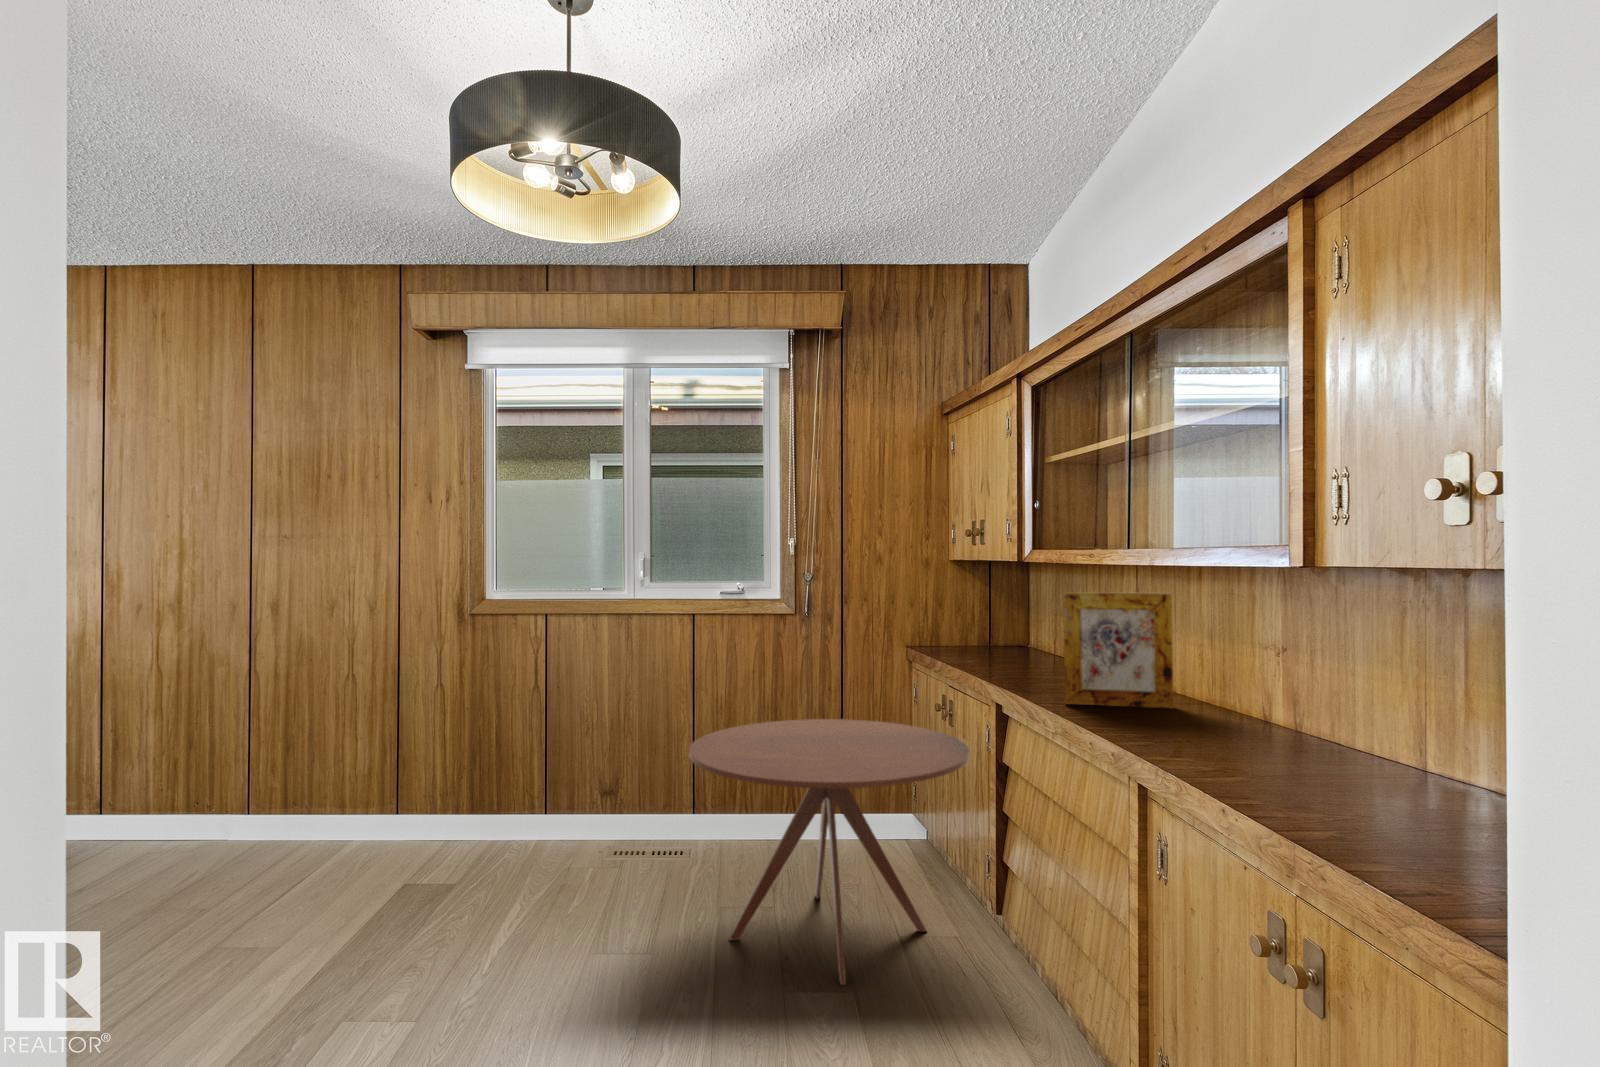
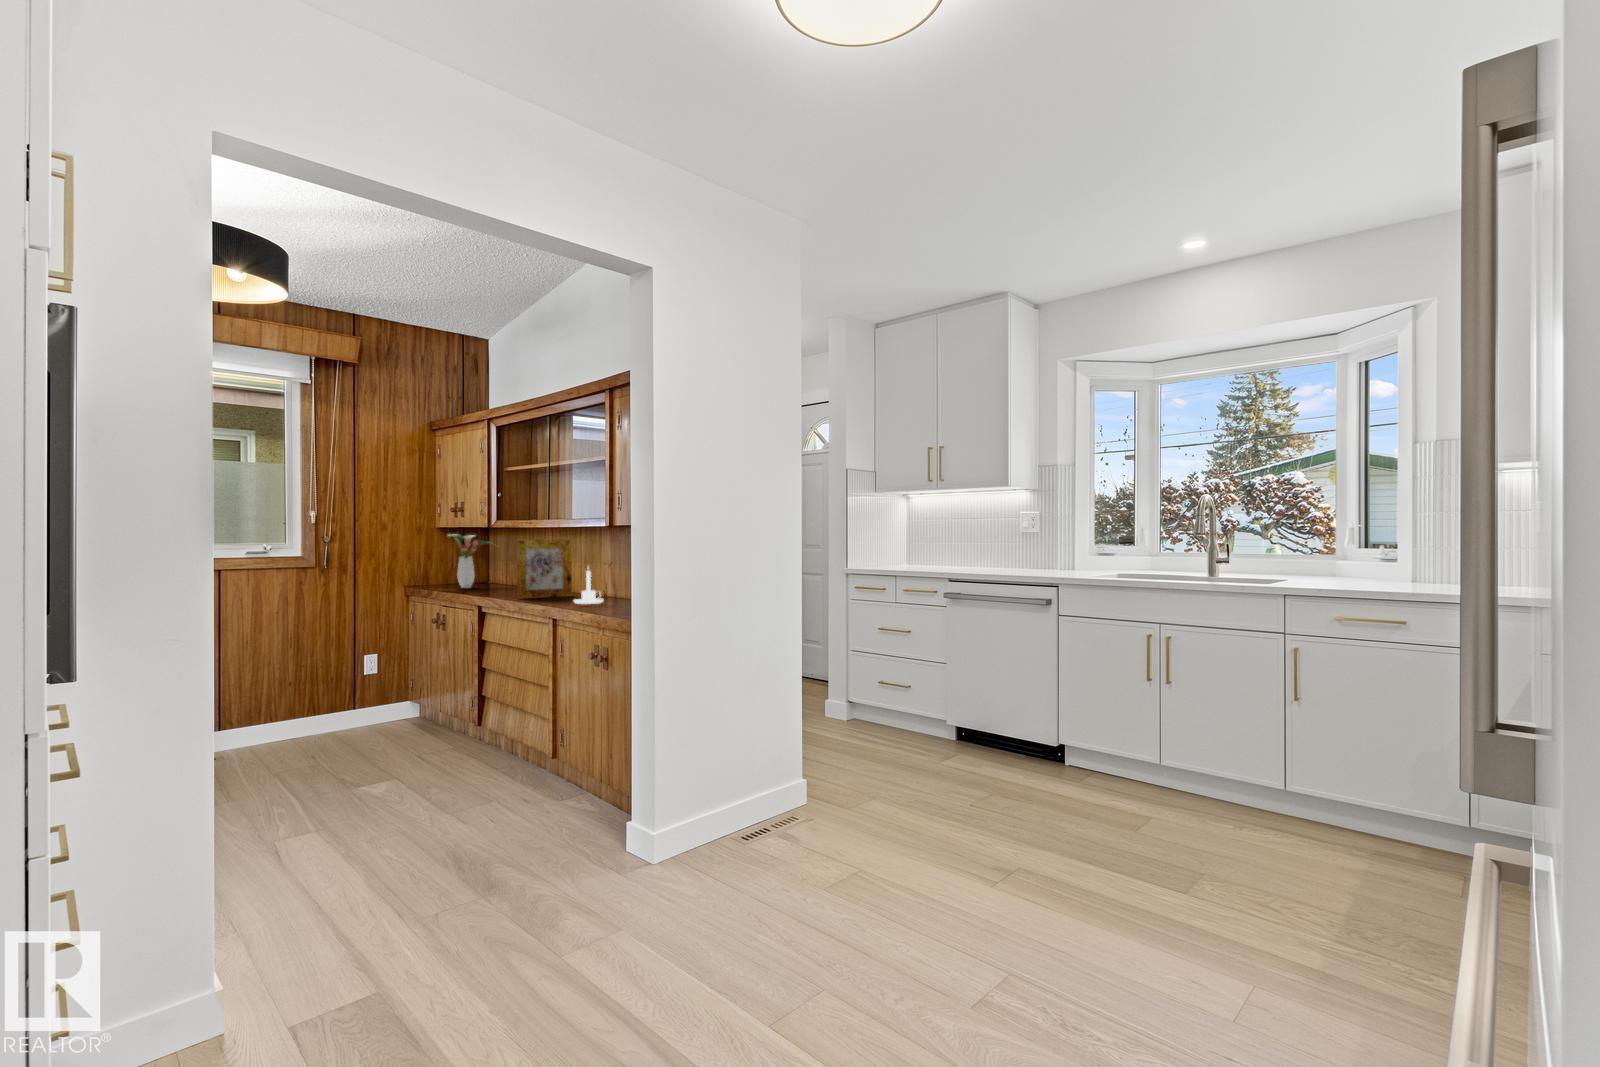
flower arrangement: none [961,568,1036,654] -> present [448,534,494,588]
candle holder: none [1188,665,1265,761] -> present [574,571,603,604]
round table: present [689,719,969,985] -> none [256,632,460,775]

